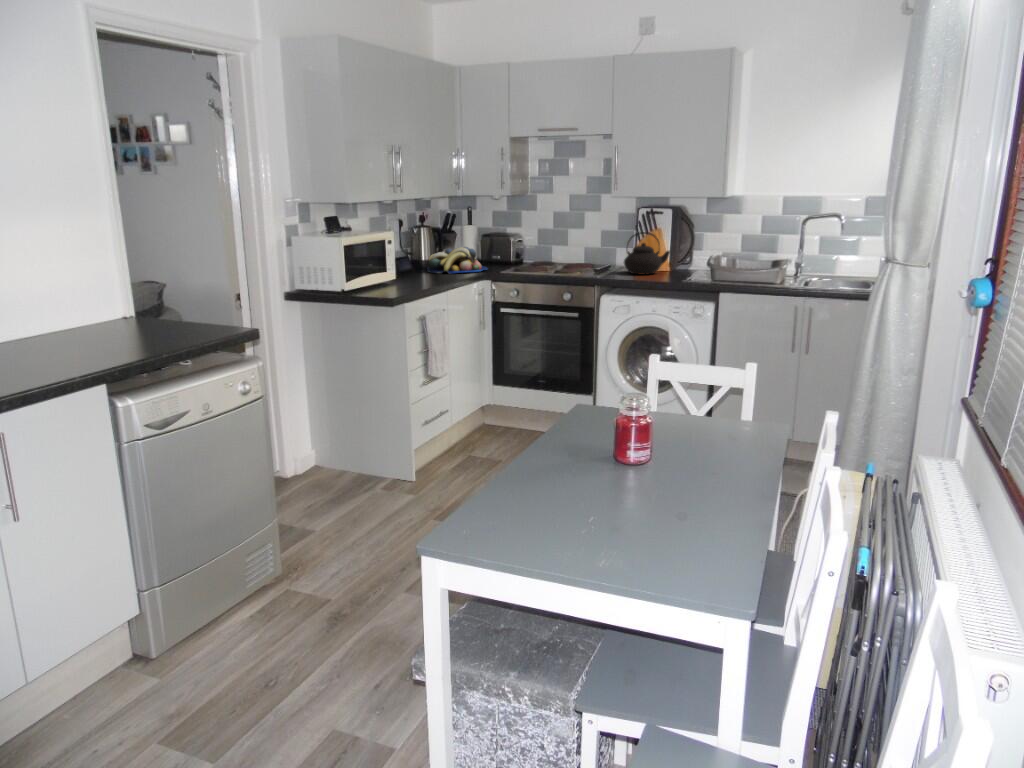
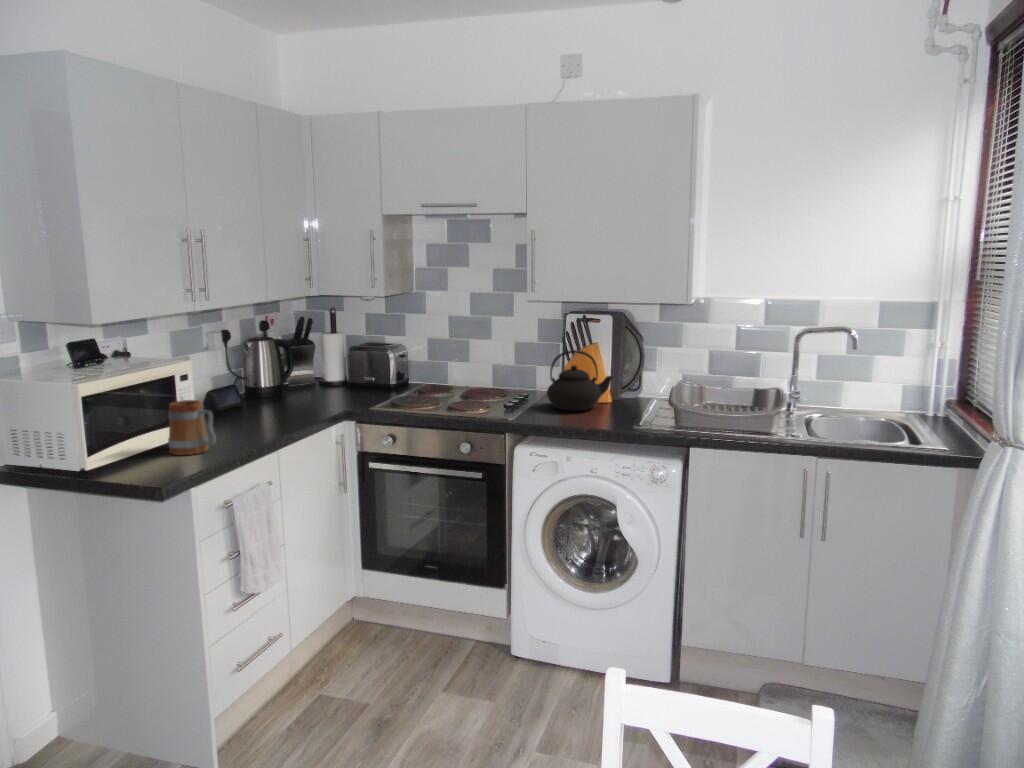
fruit bowl: present [427,247,488,274] -> none [261,368,353,413]
mug: none [383,255,413,289] -> present [168,400,216,455]

